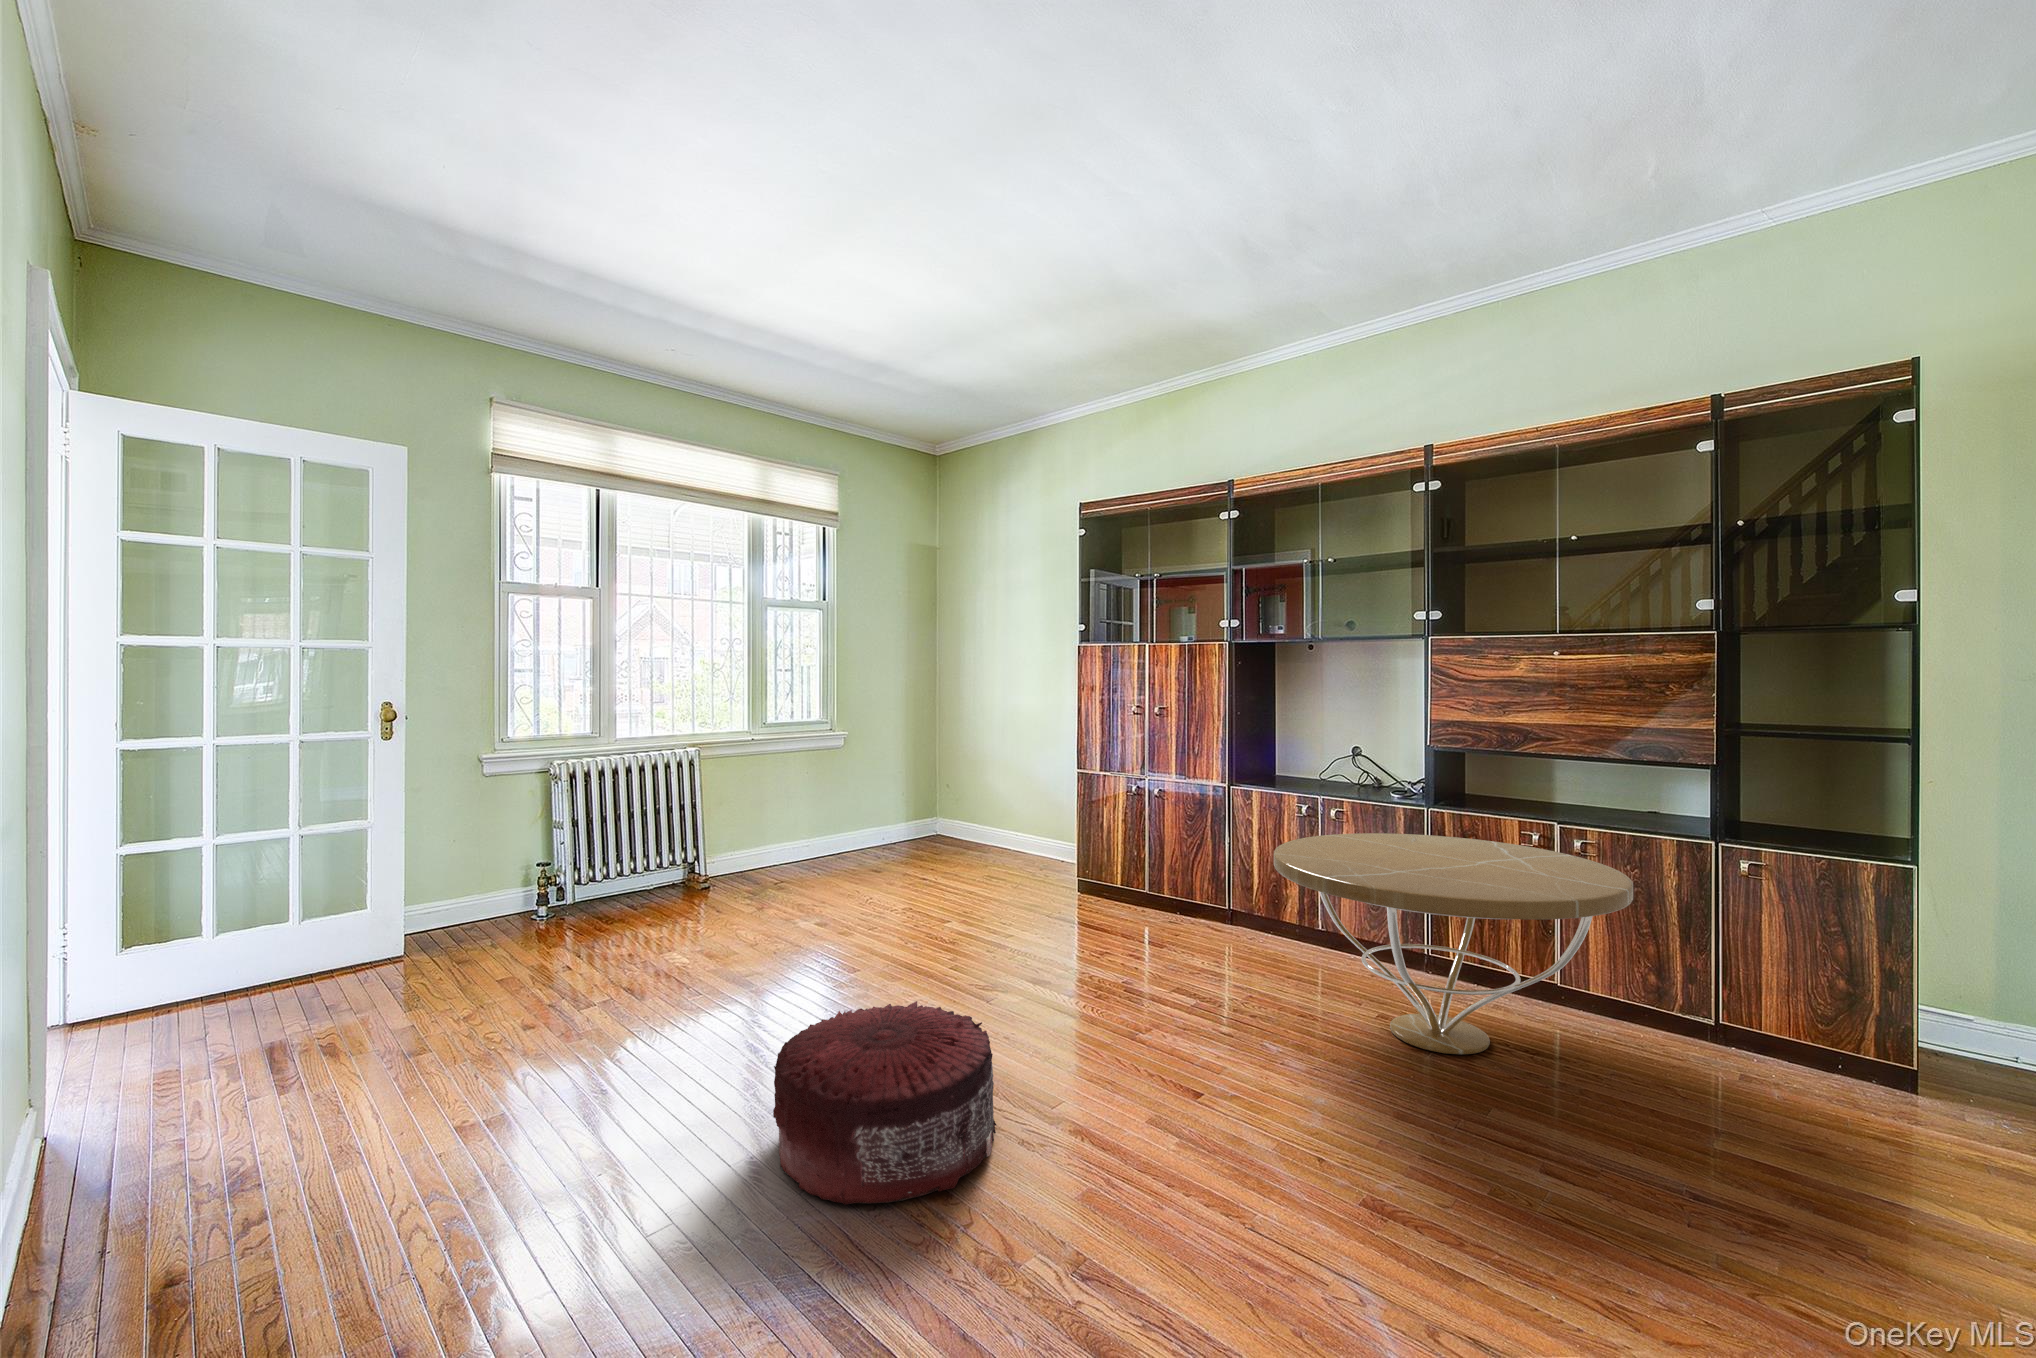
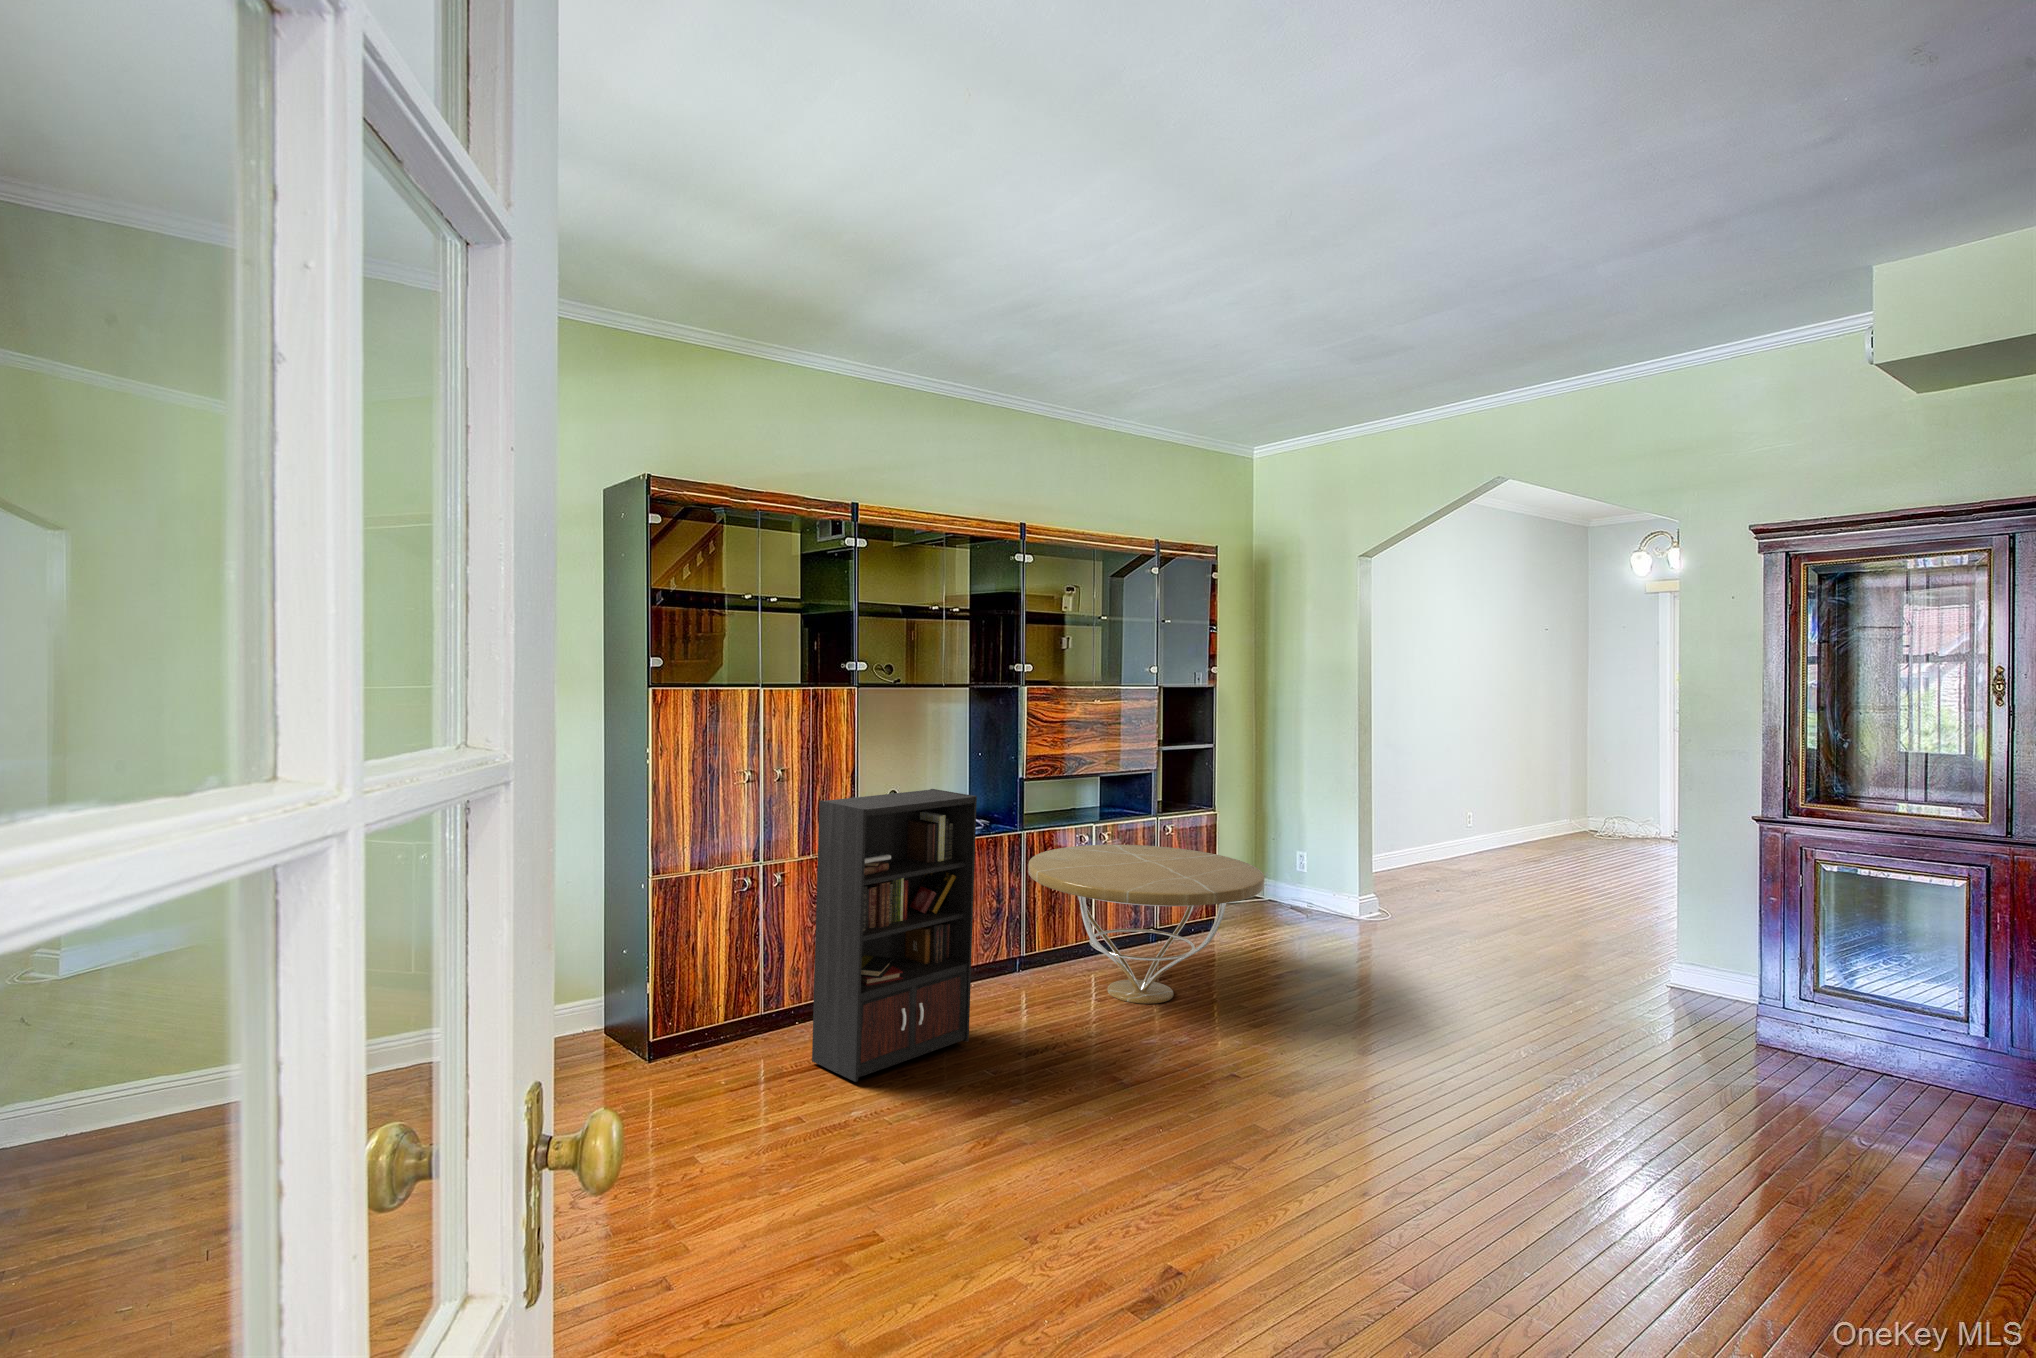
bookcase: none [1064,721,1253,955] -> present [812,789,977,1082]
pouf: present [773,1001,996,1205] -> none [1326,1076,1530,1254]

